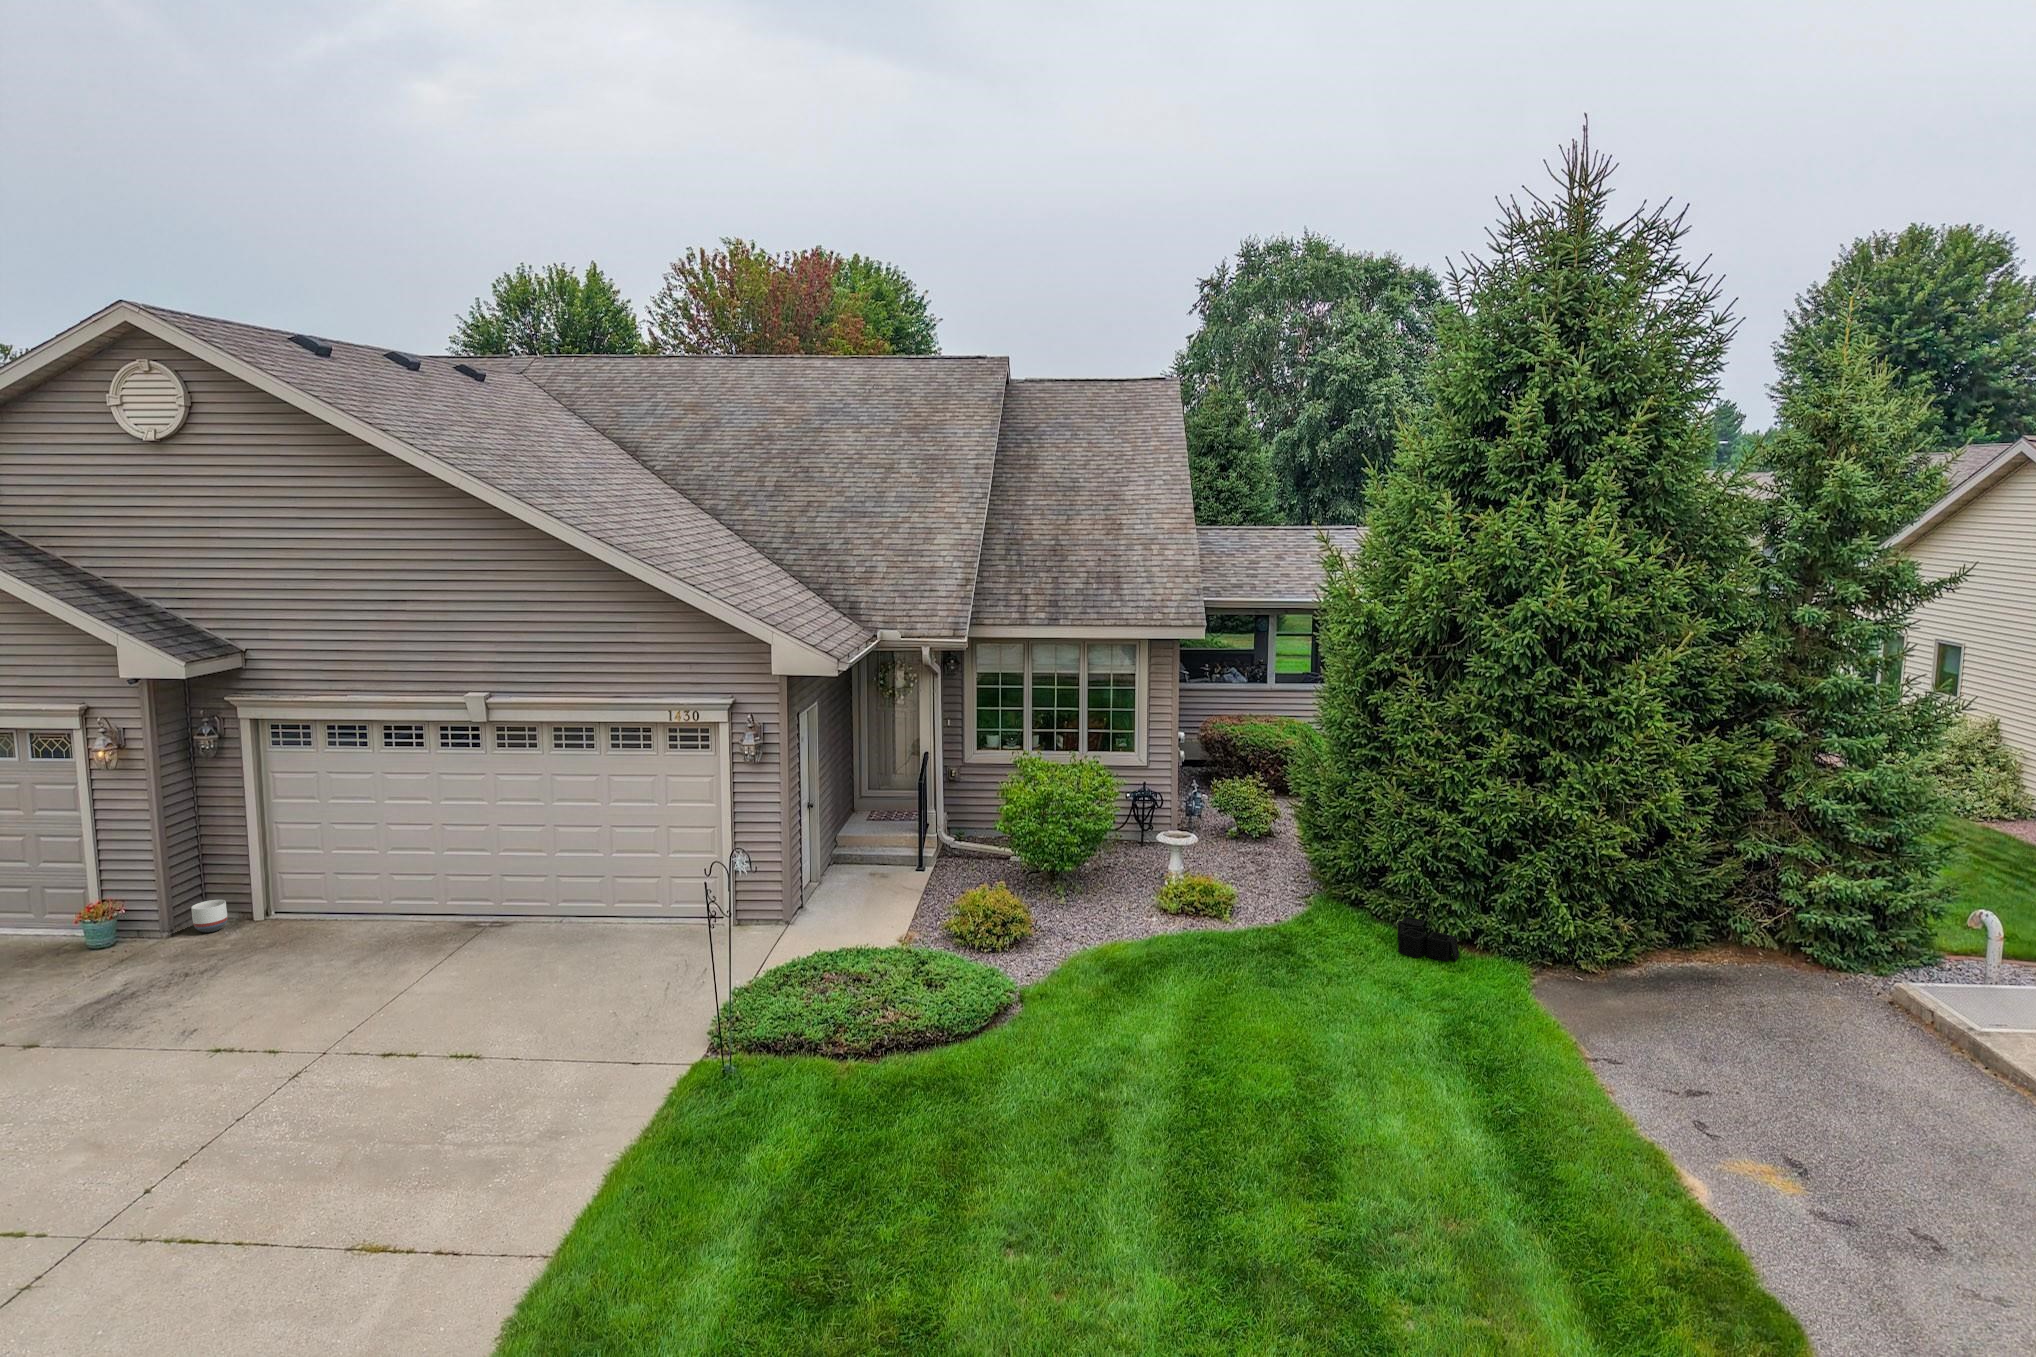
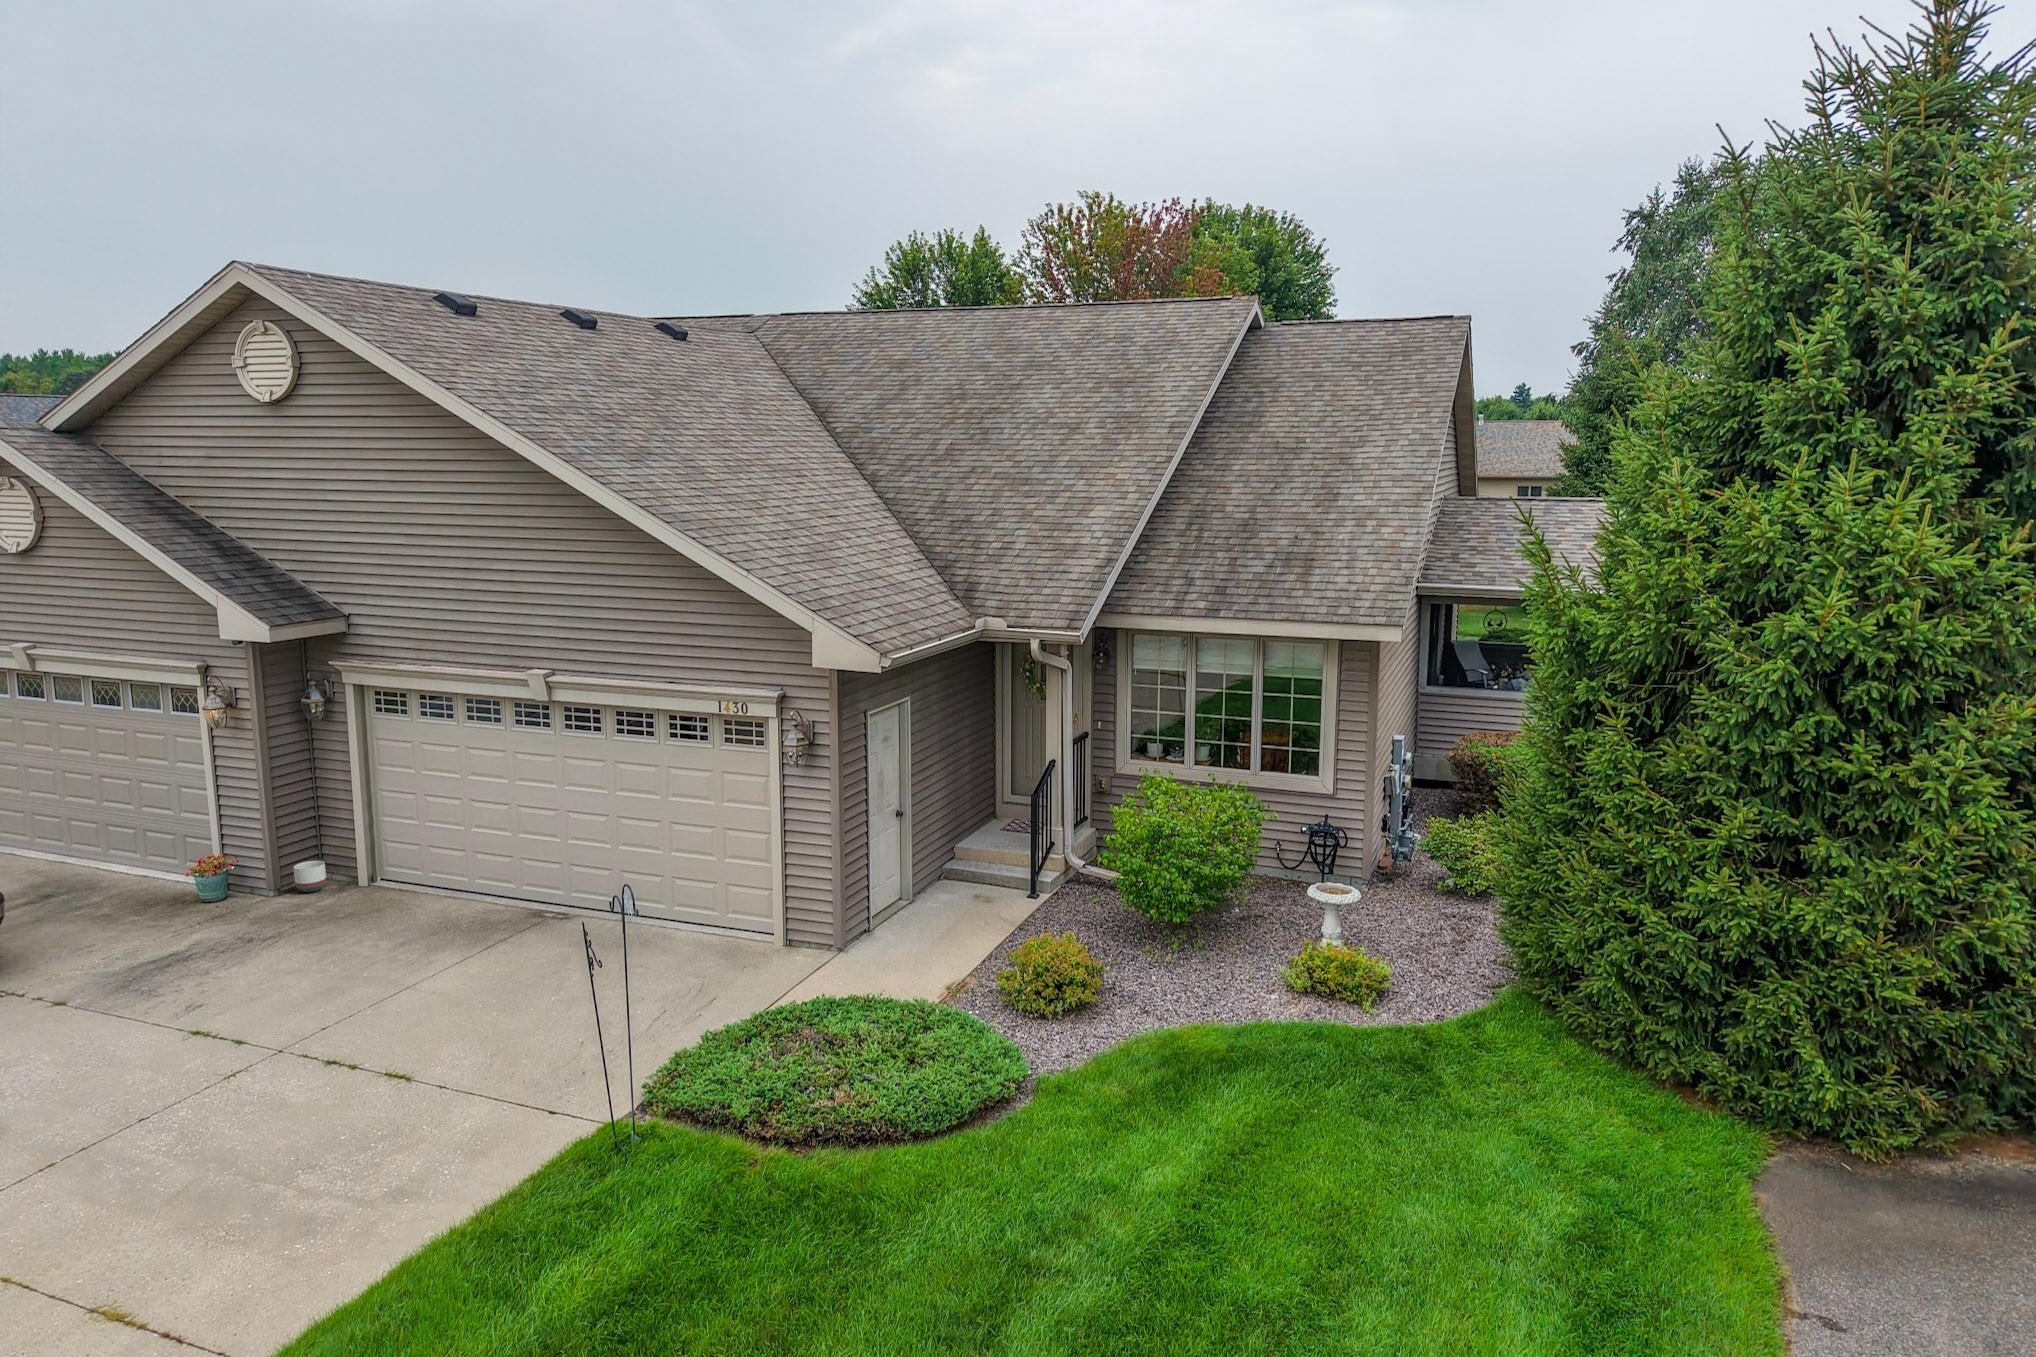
storage bin: present [1397,917,1459,962] -> none [1574,1040,1664,1114]

